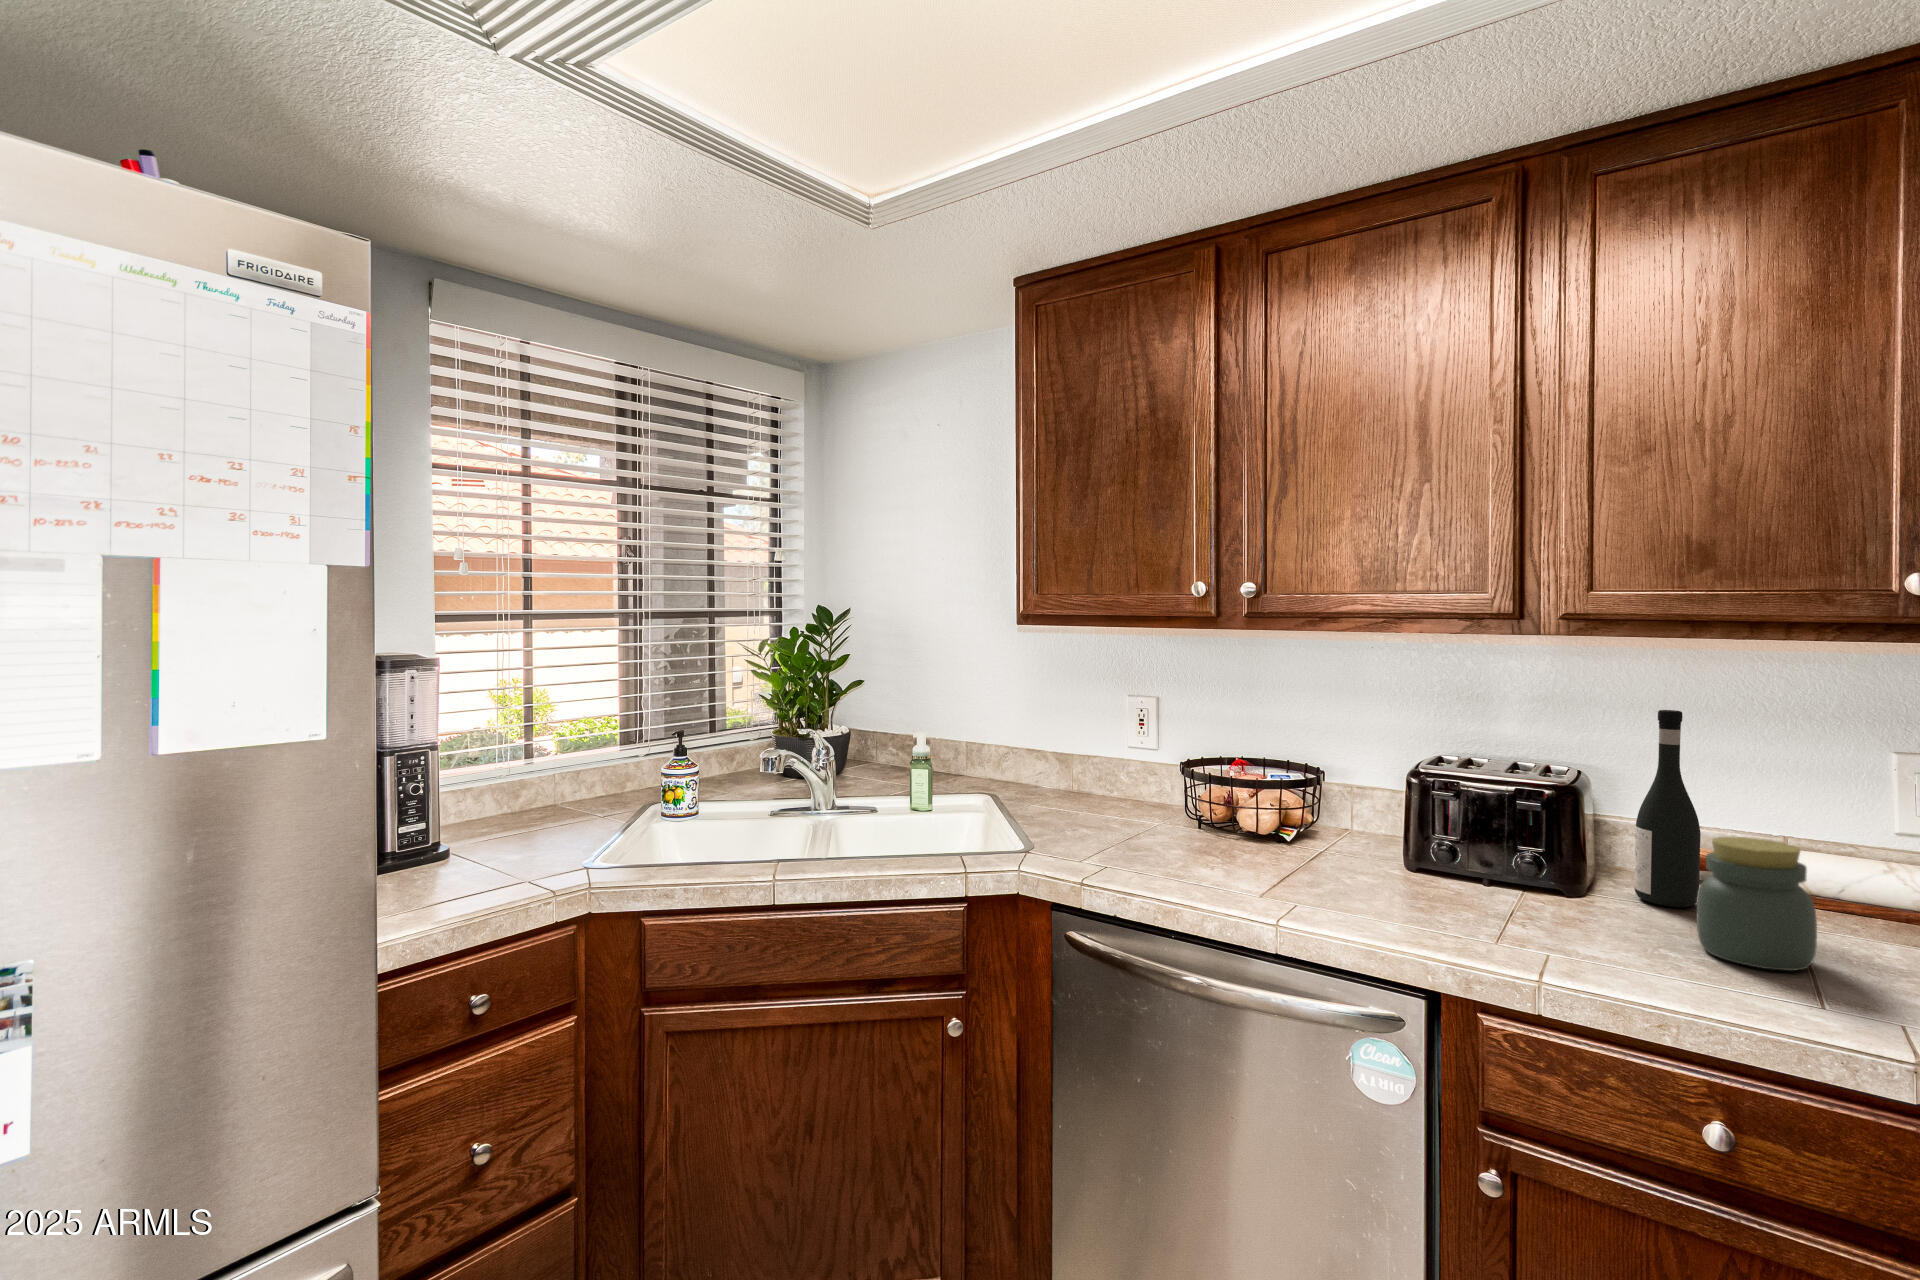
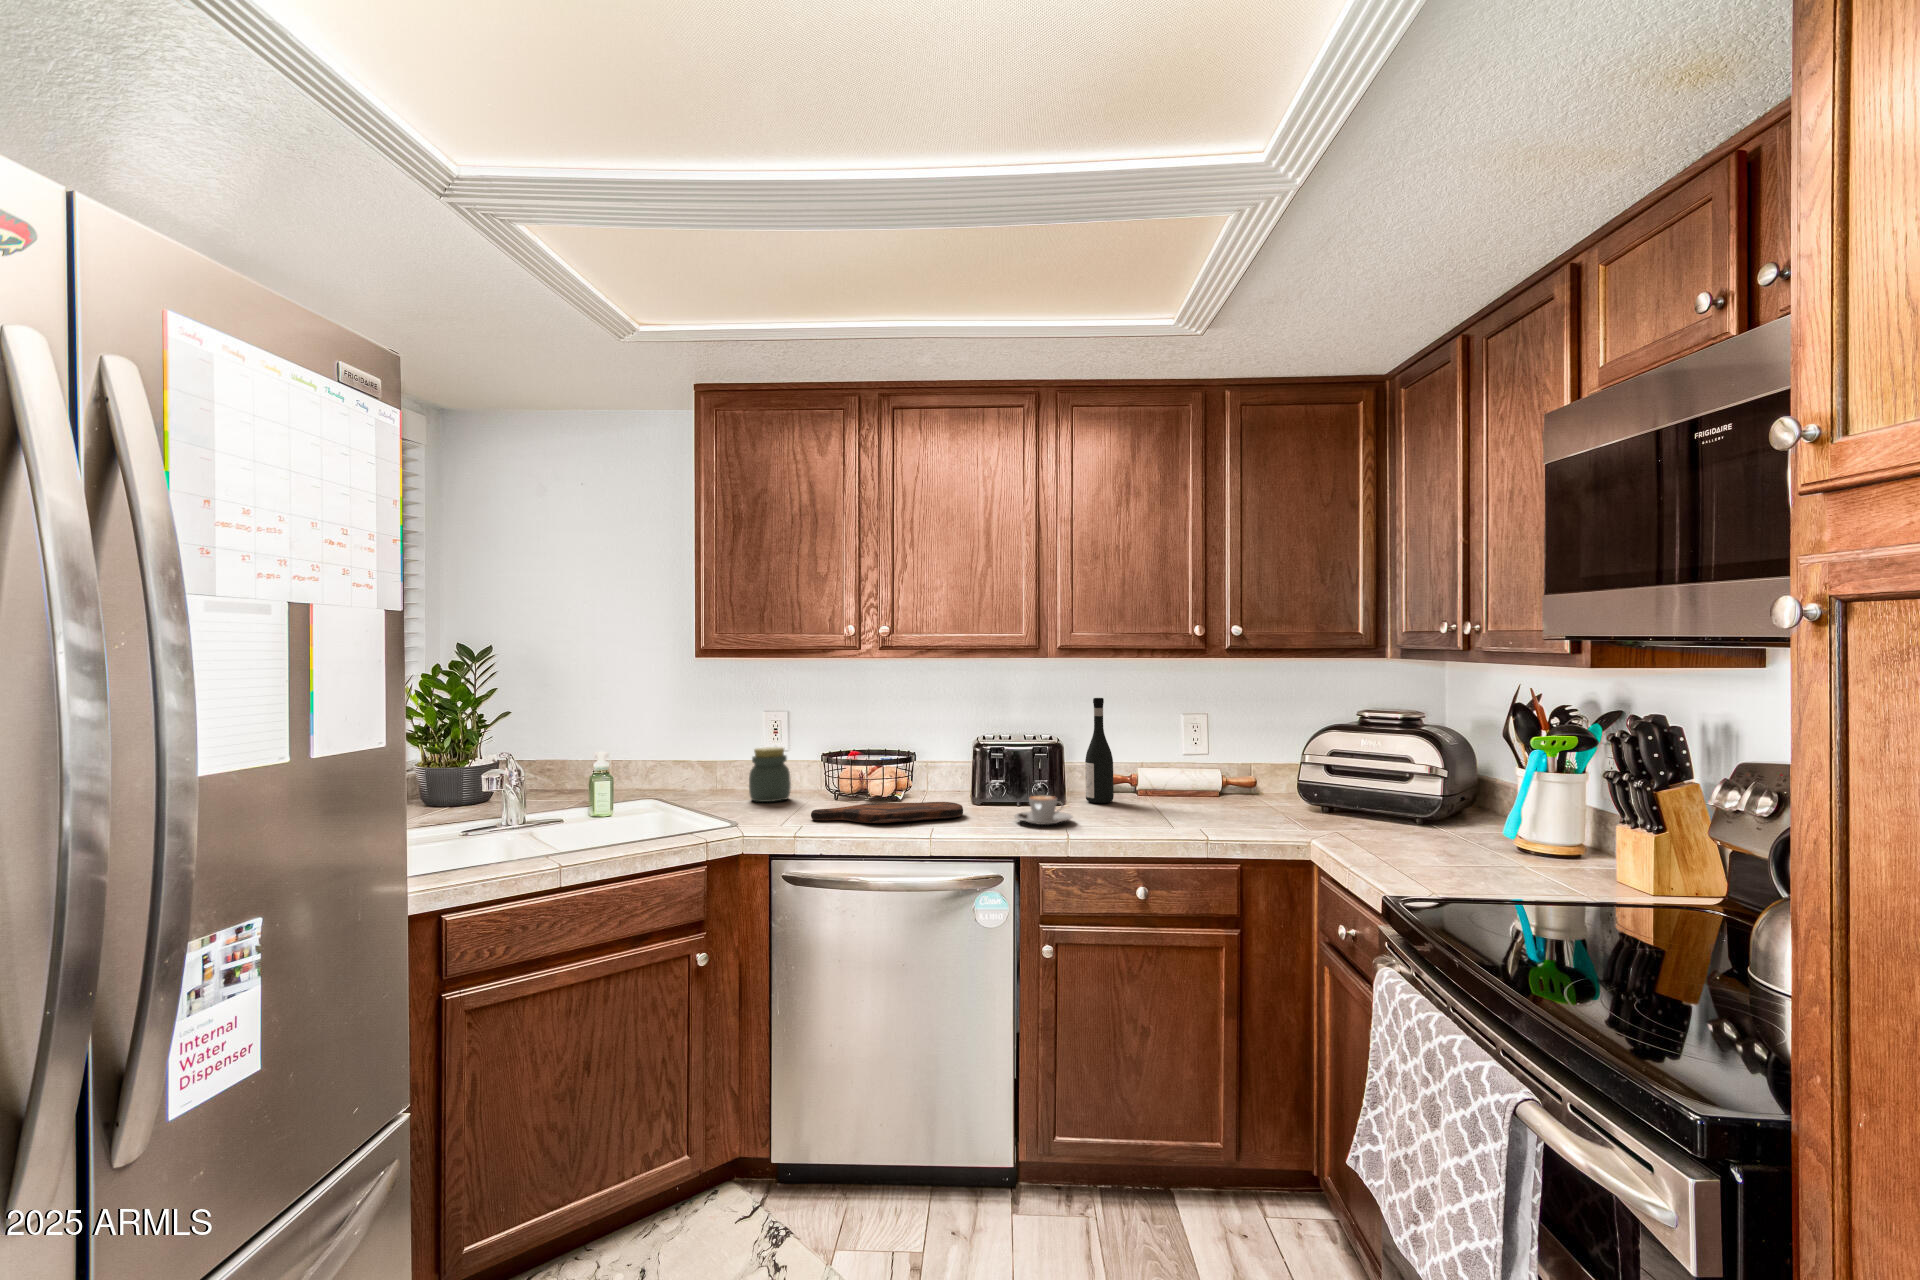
jar: present [1697,837,1817,971] -> present [749,747,791,802]
cutting board: none [1128,845,1368,892] -> present [811,802,963,823]
coffee cup: none [1449,881,1572,941] -> present [1014,796,1072,825]

